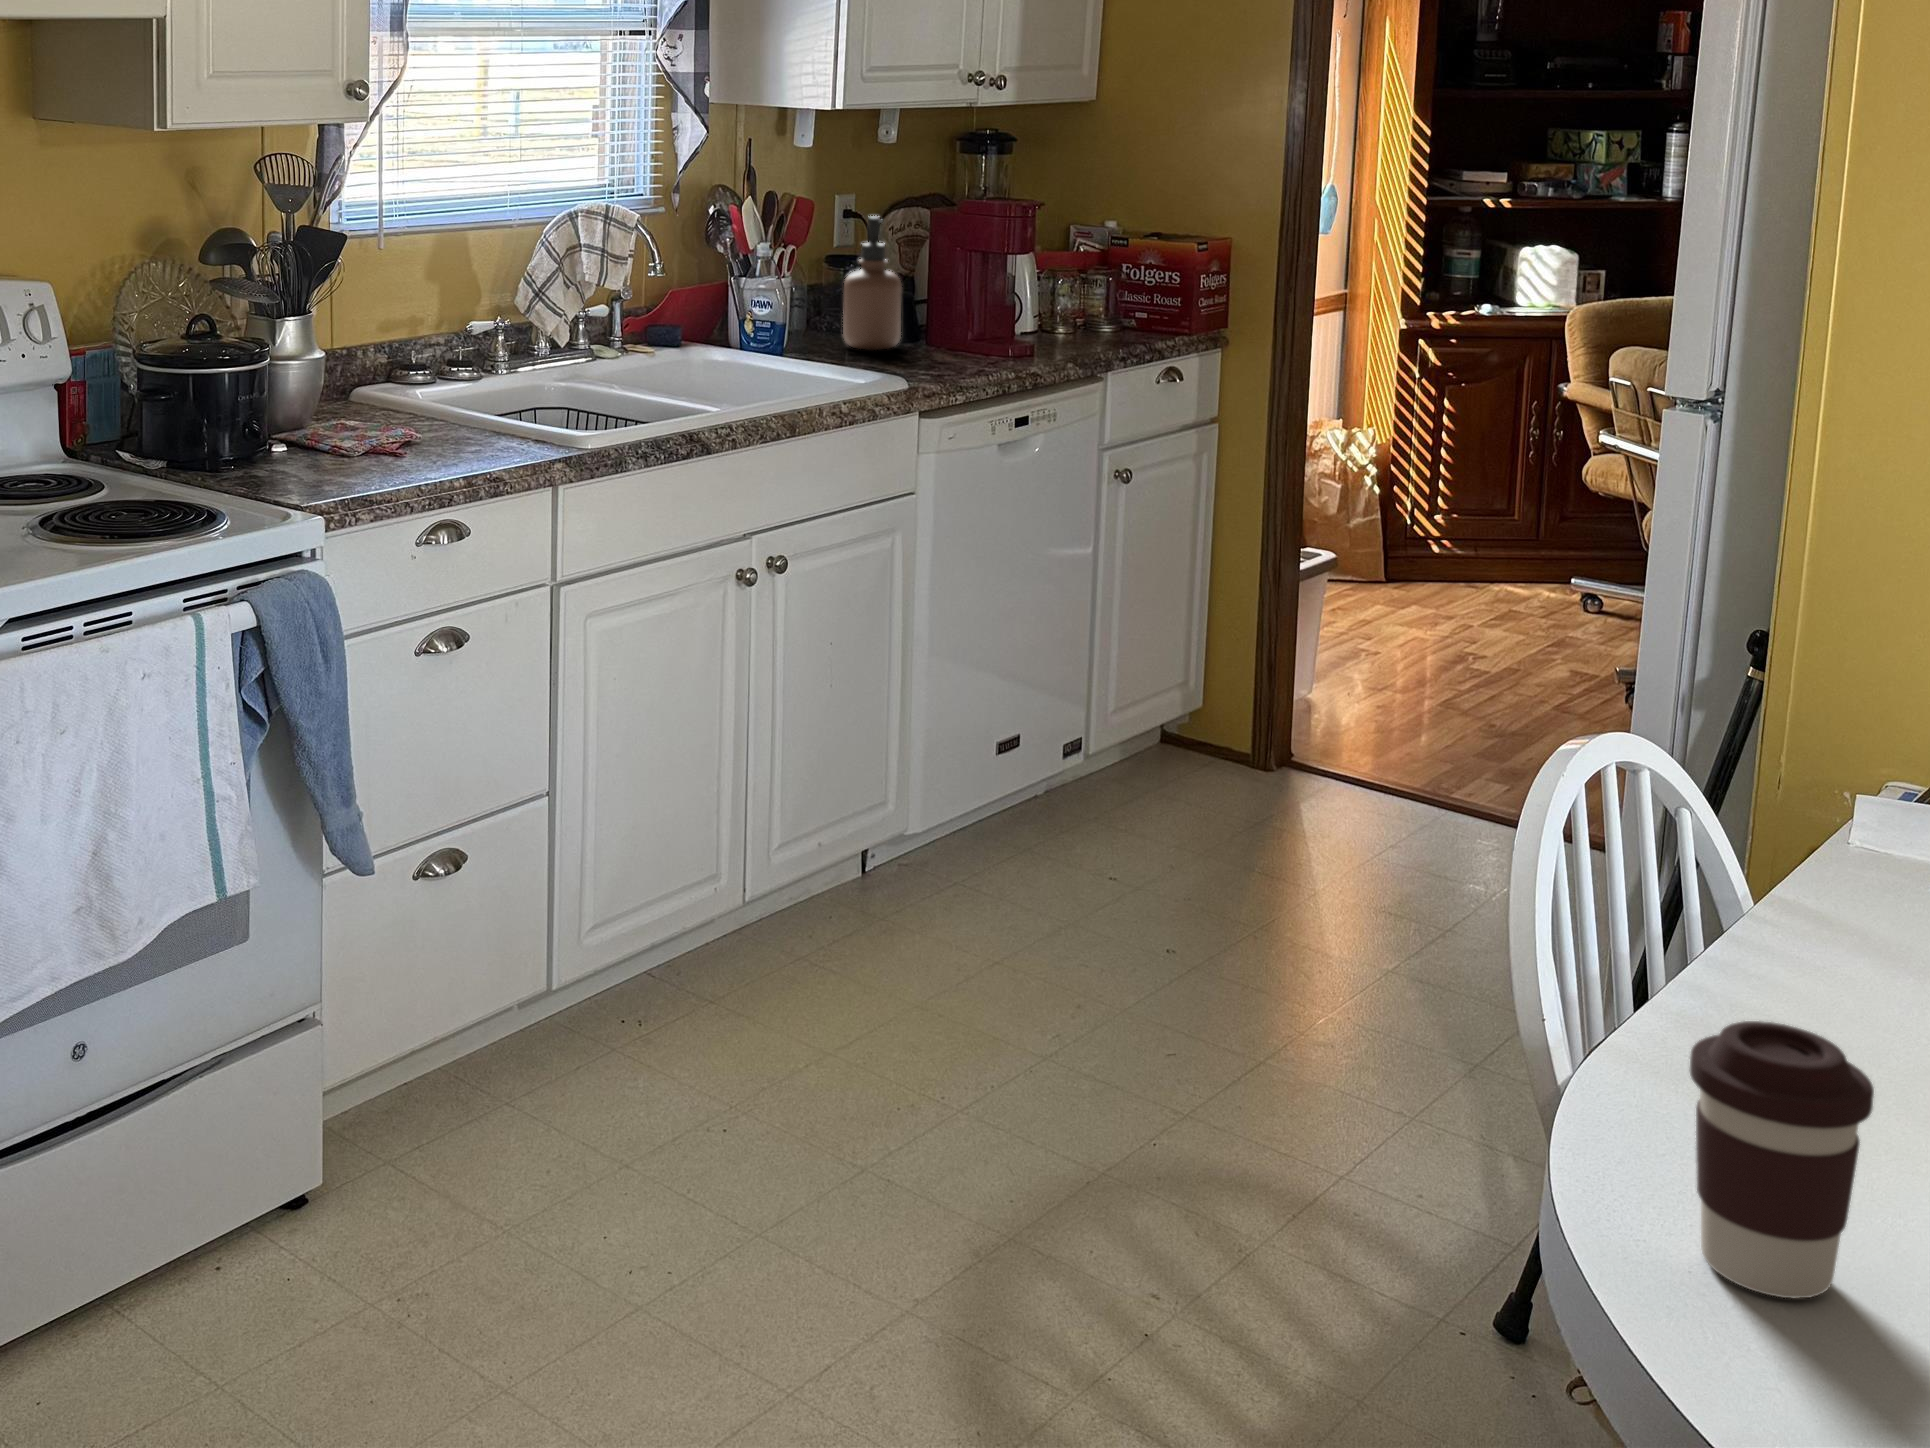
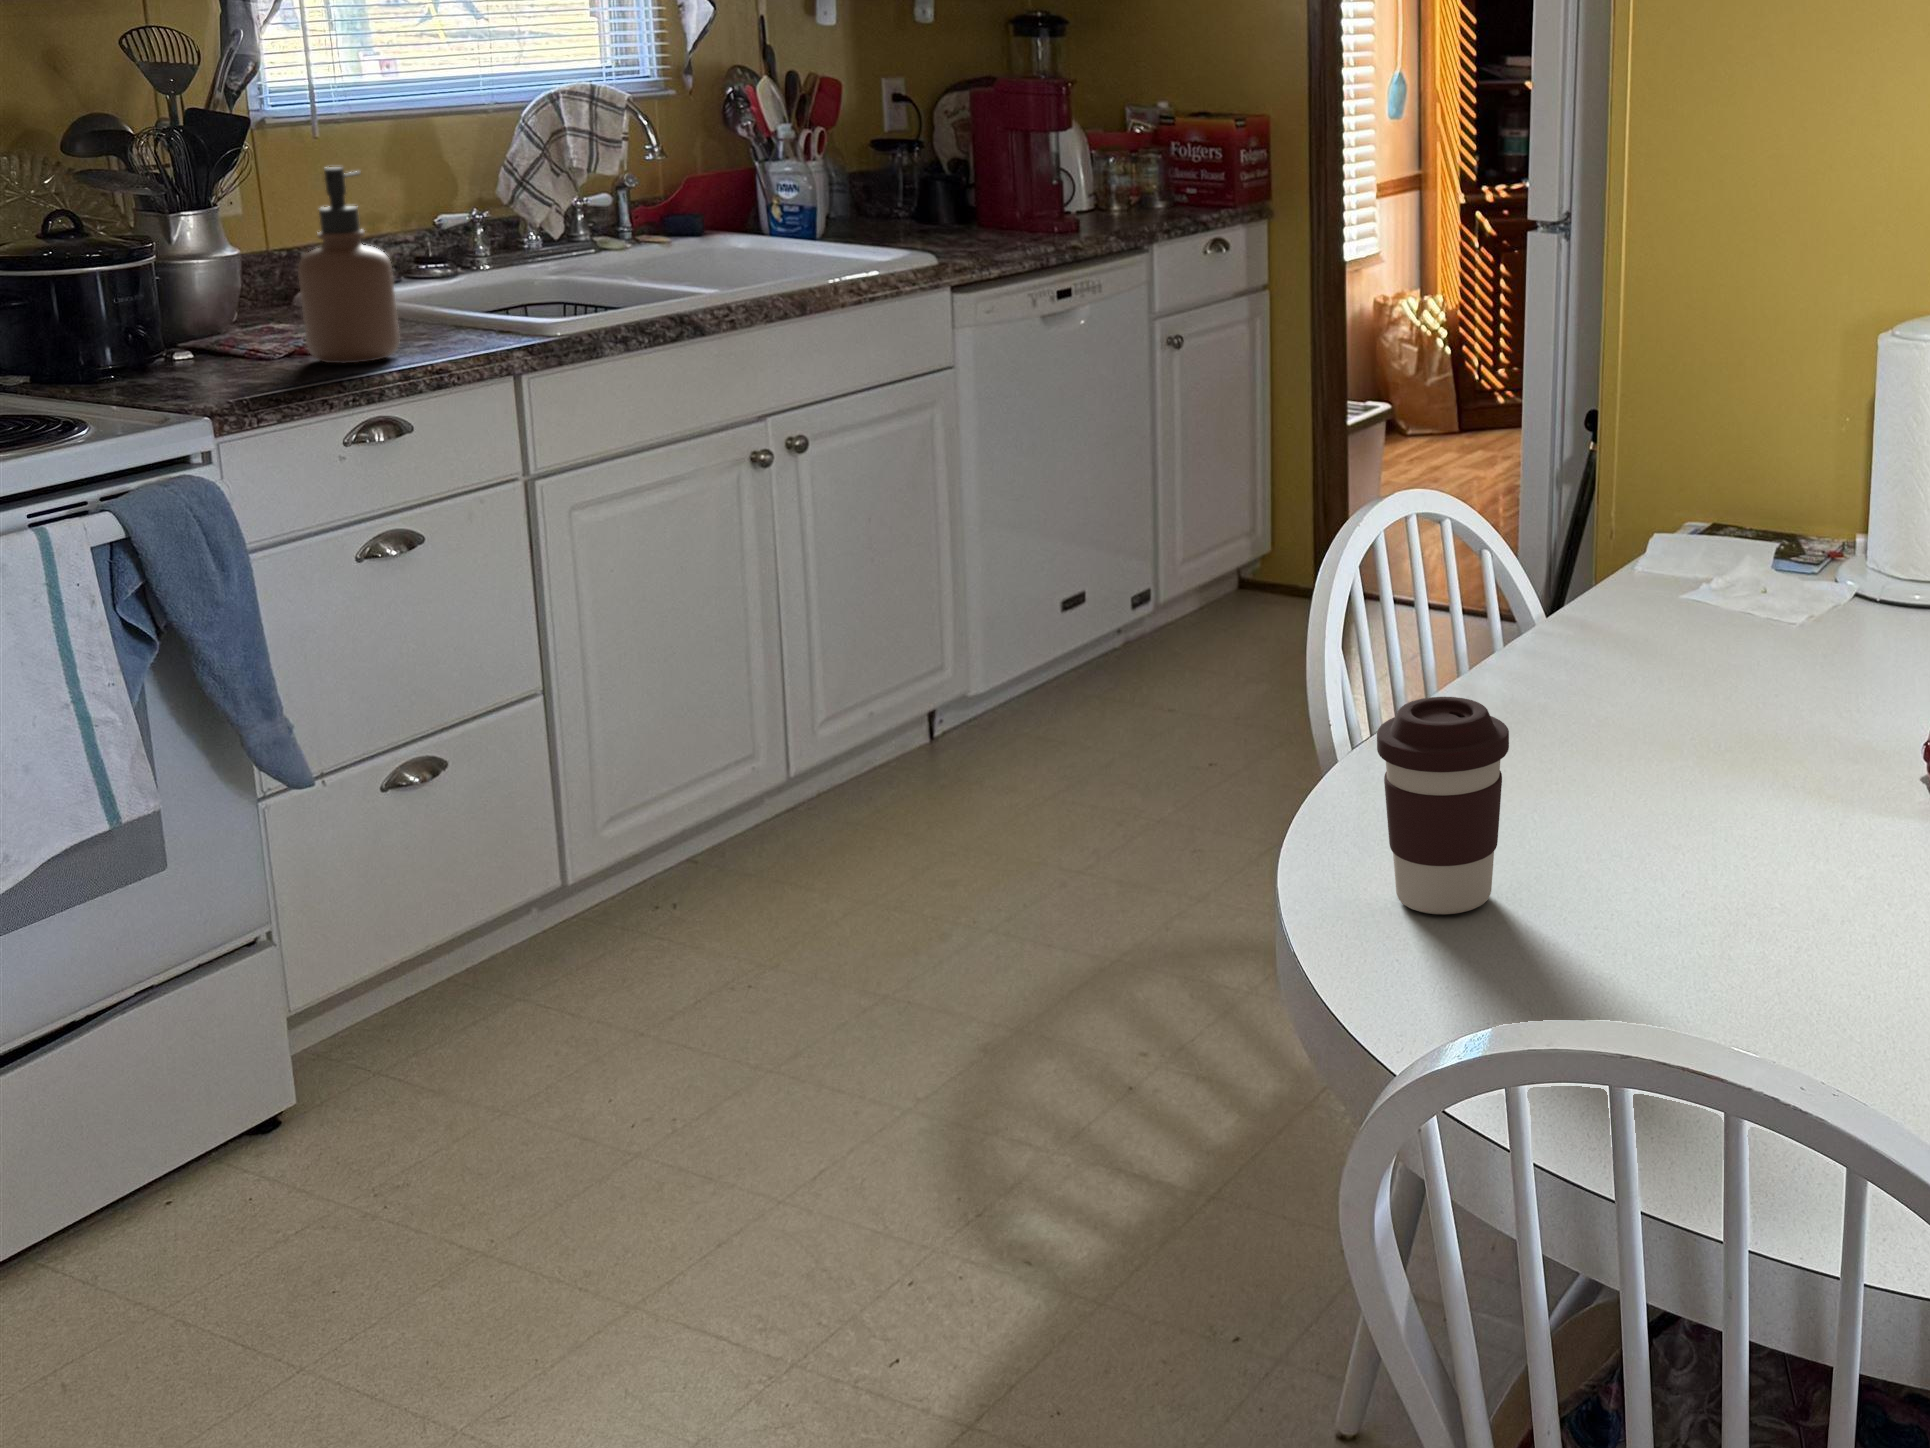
soap dispenser: present [843,216,902,350] -> present [298,167,400,363]

